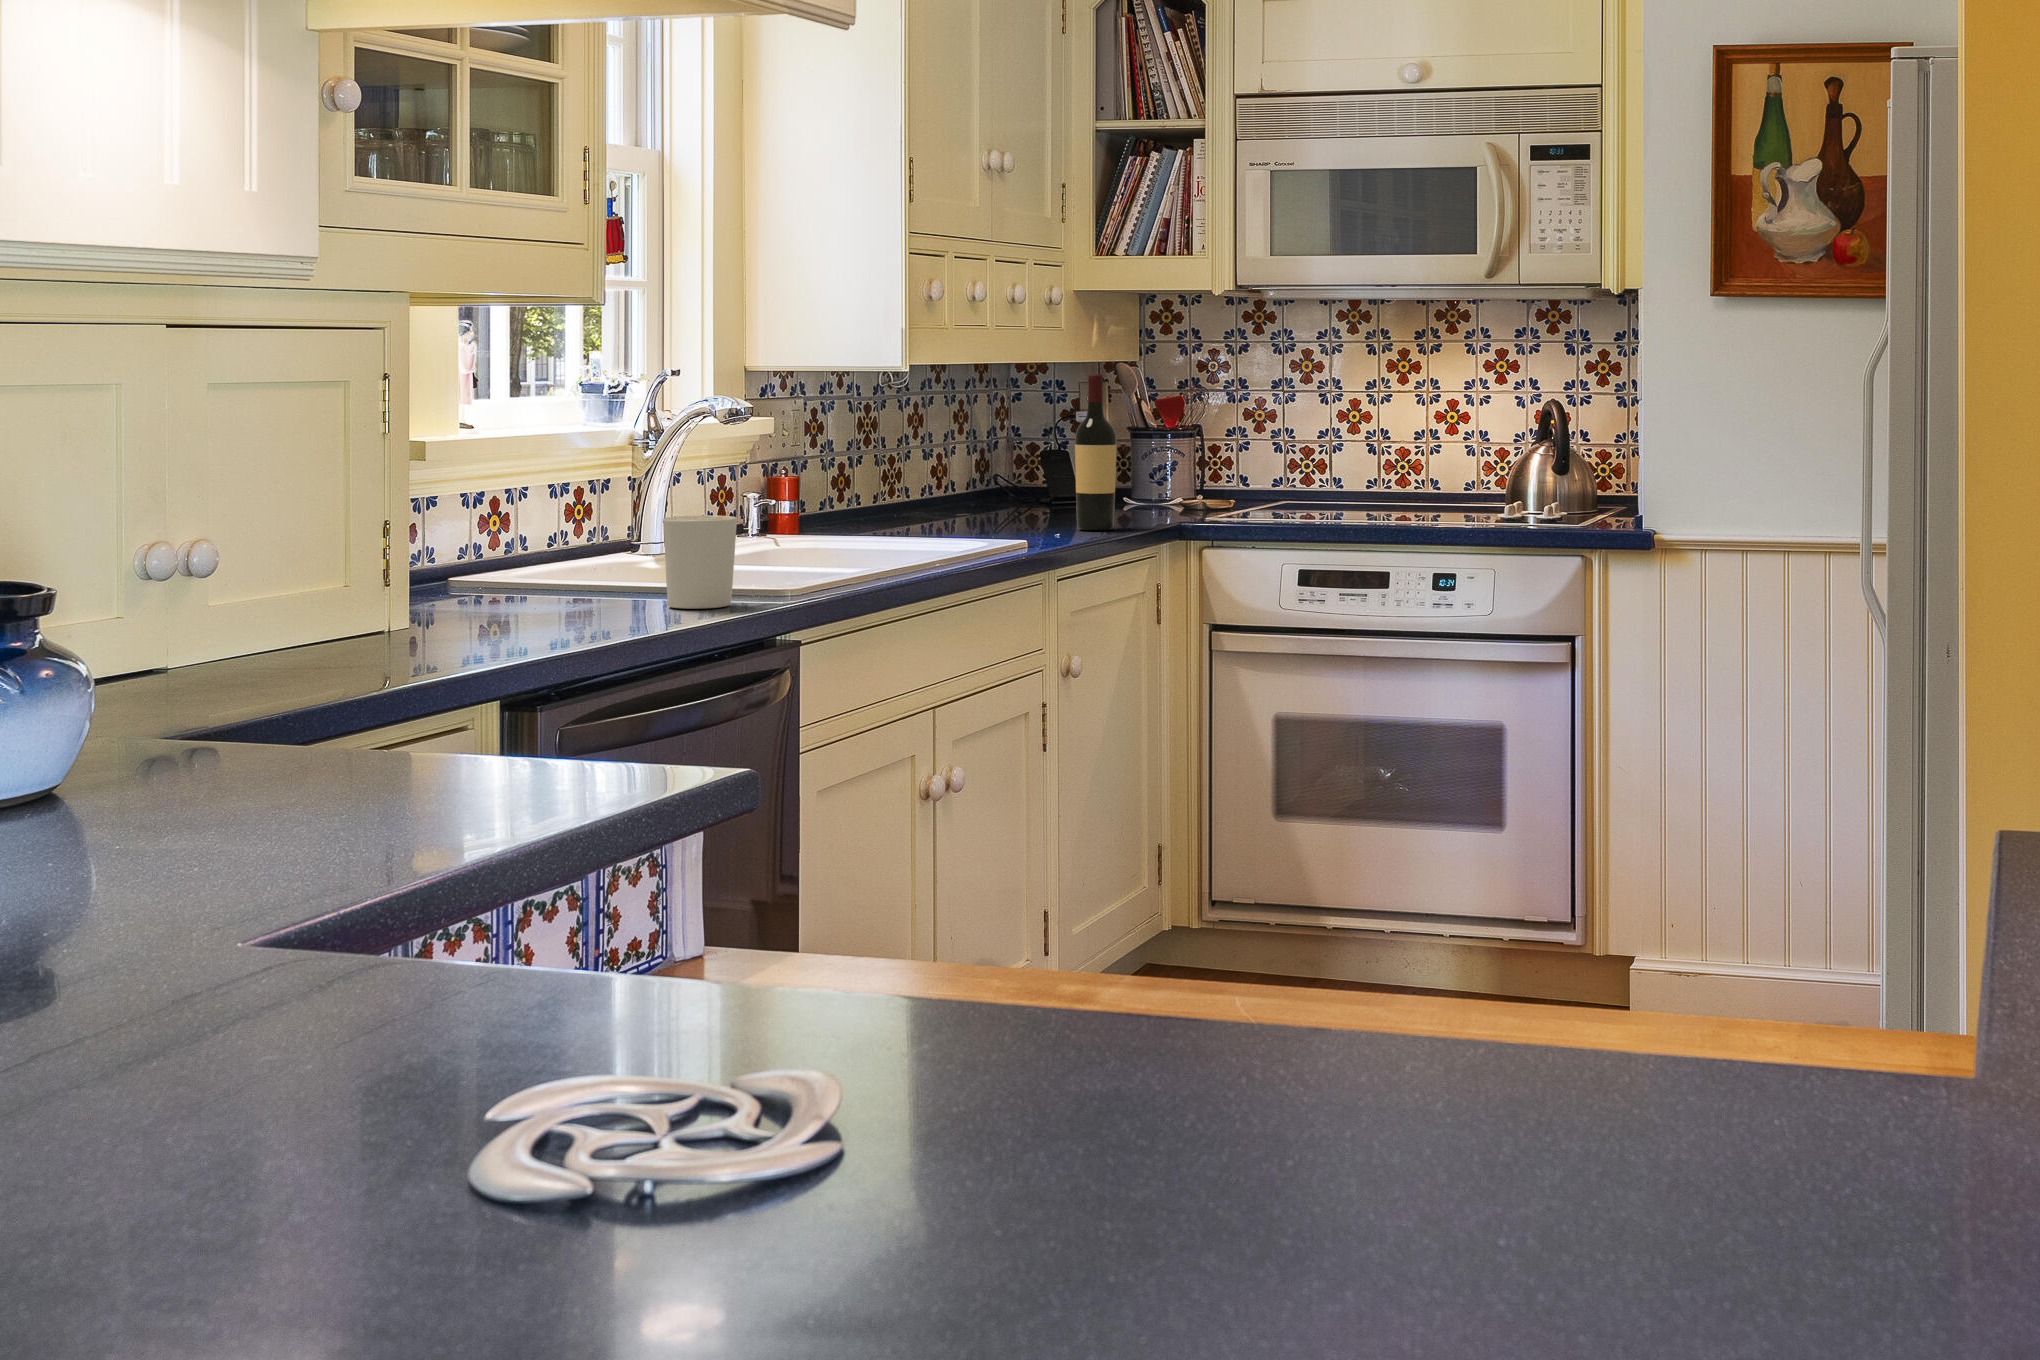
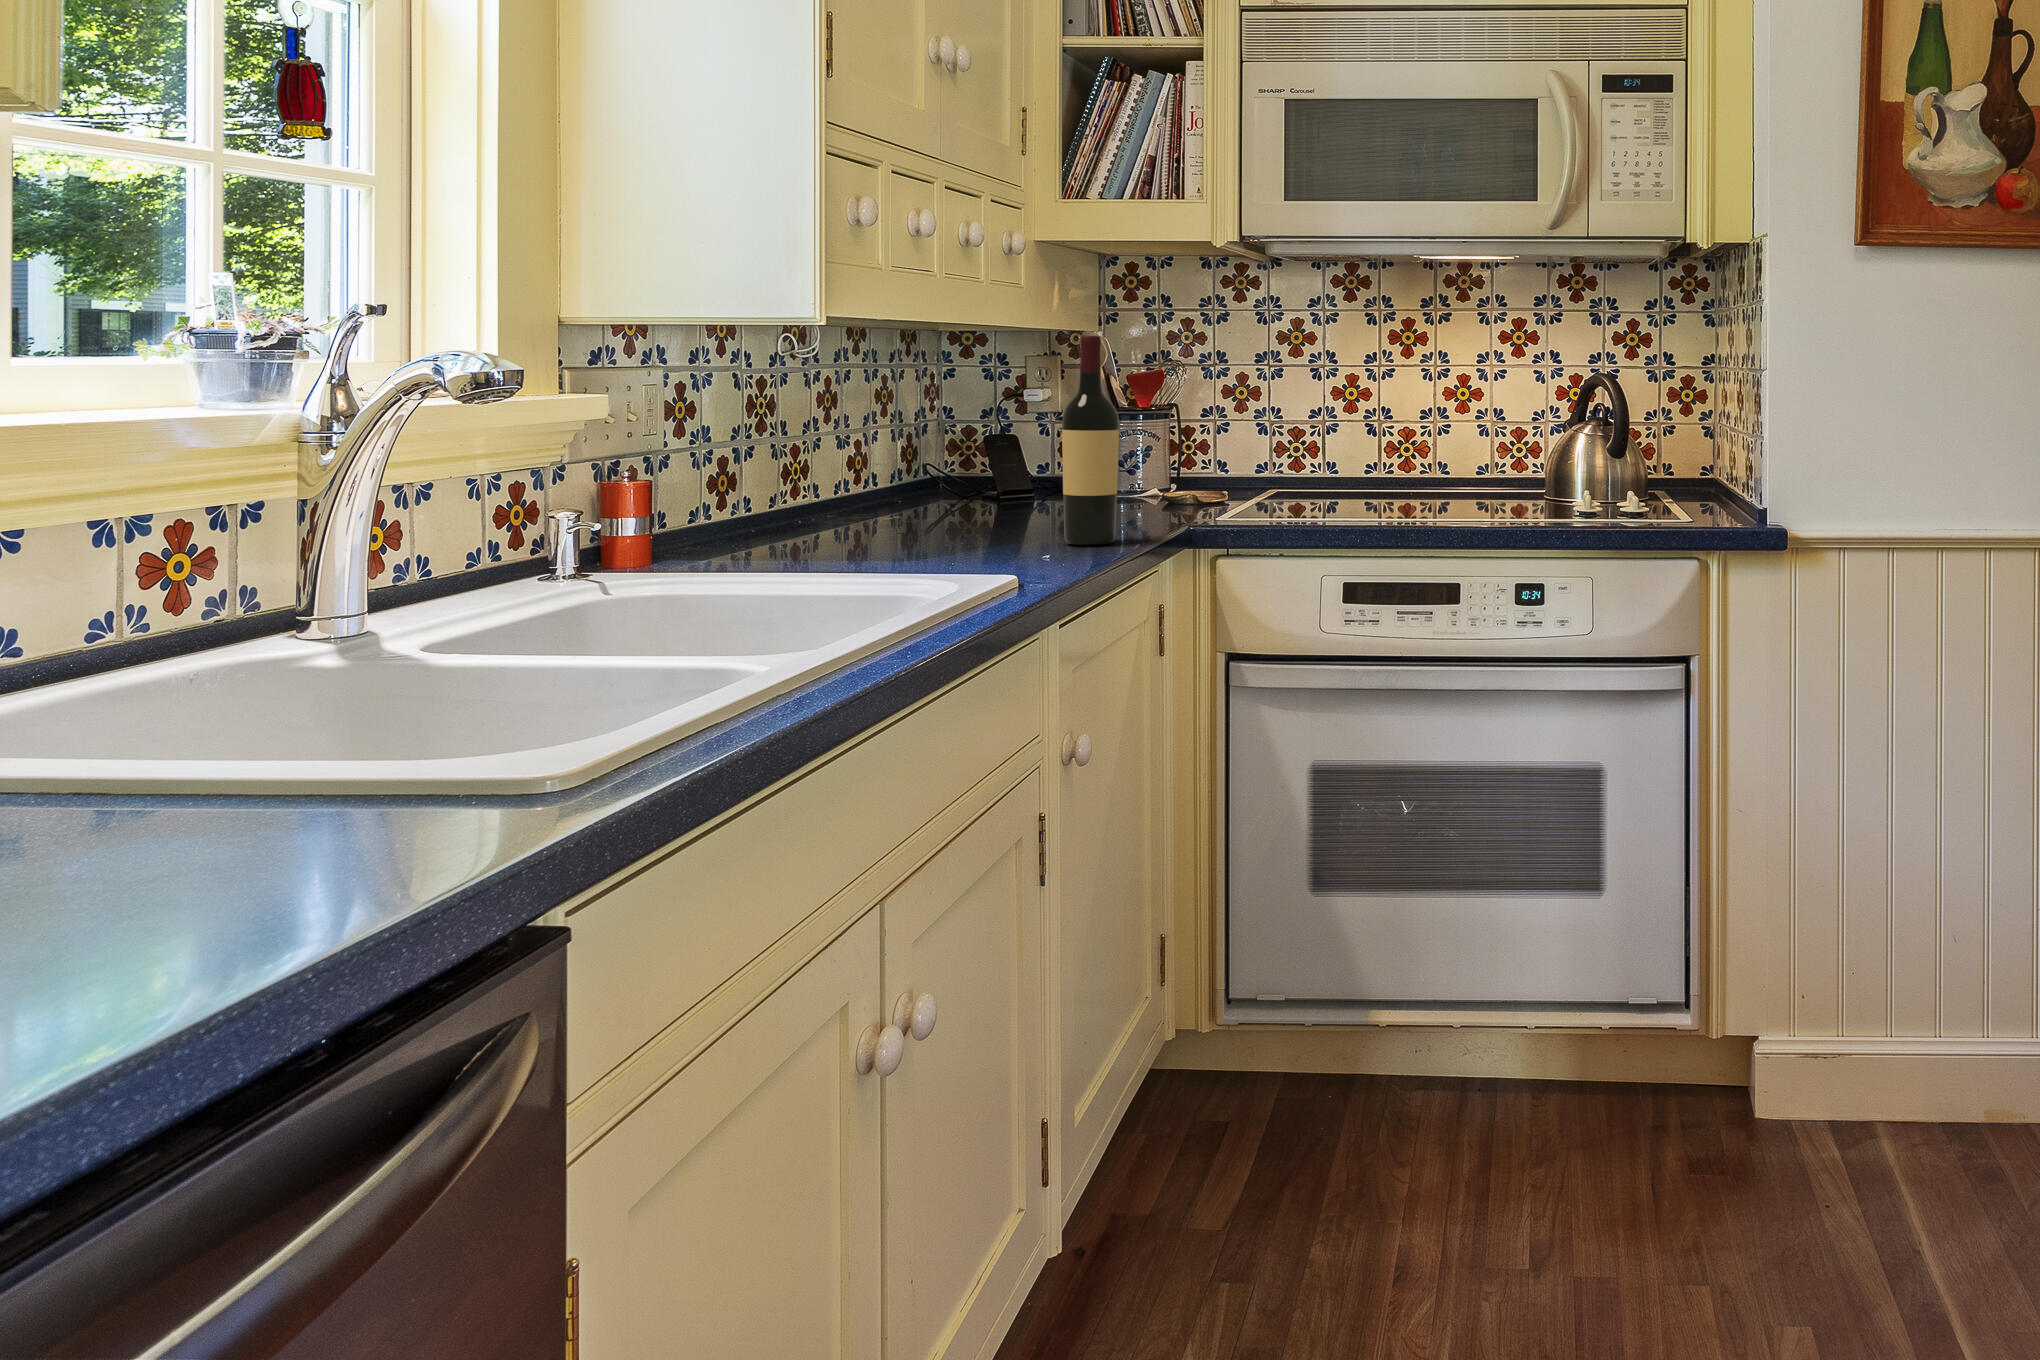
candle holder: present [663,515,737,609] -> none [234,605,443,842]

